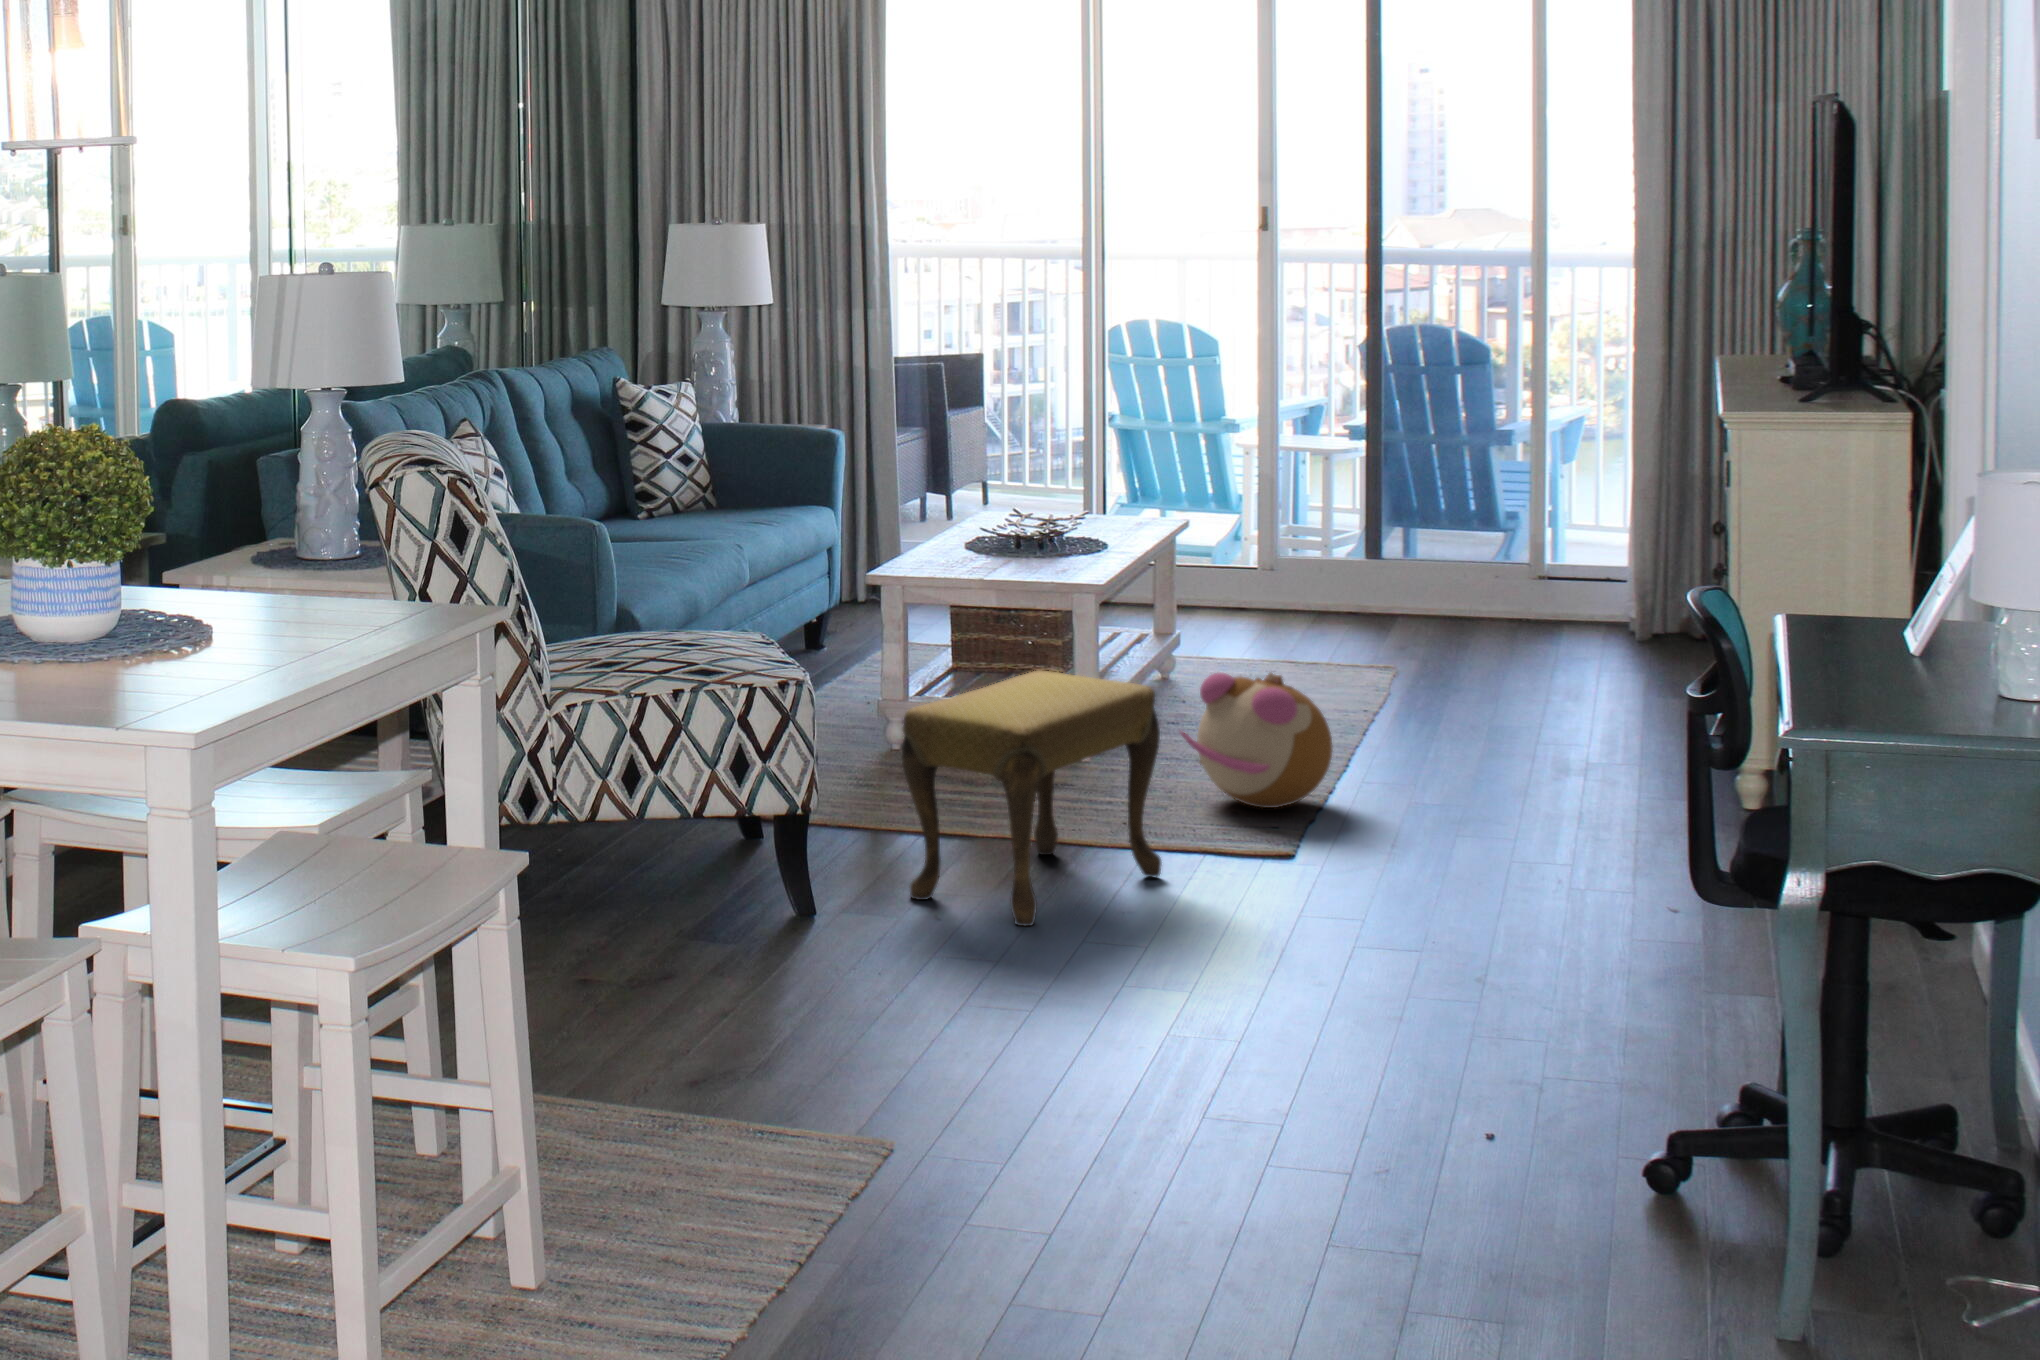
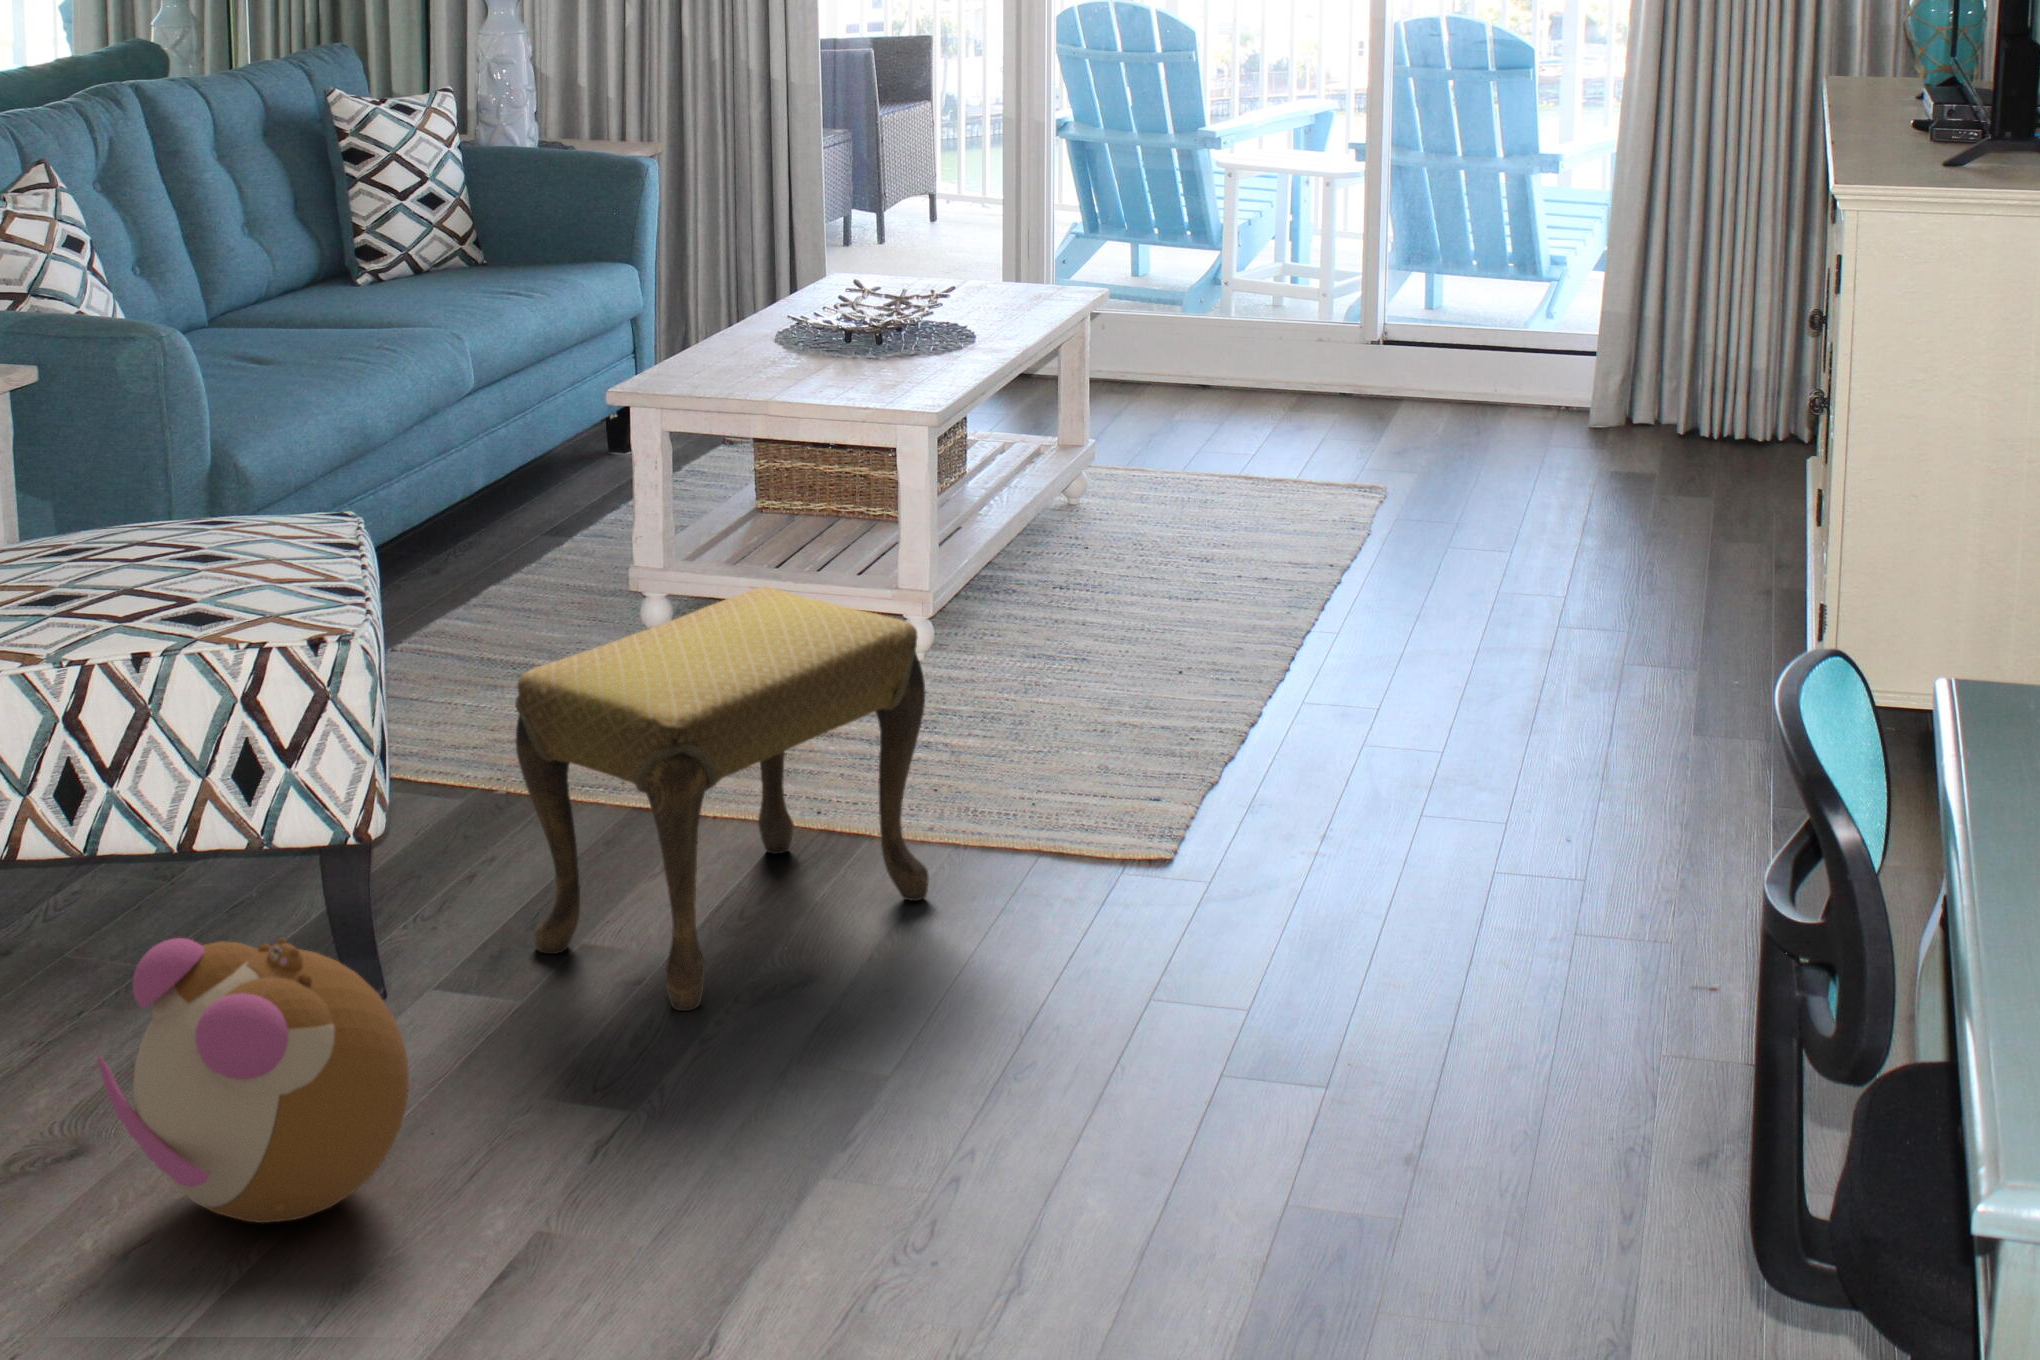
plush toy: present [1180,673,1333,808] -> present [98,938,409,1223]

